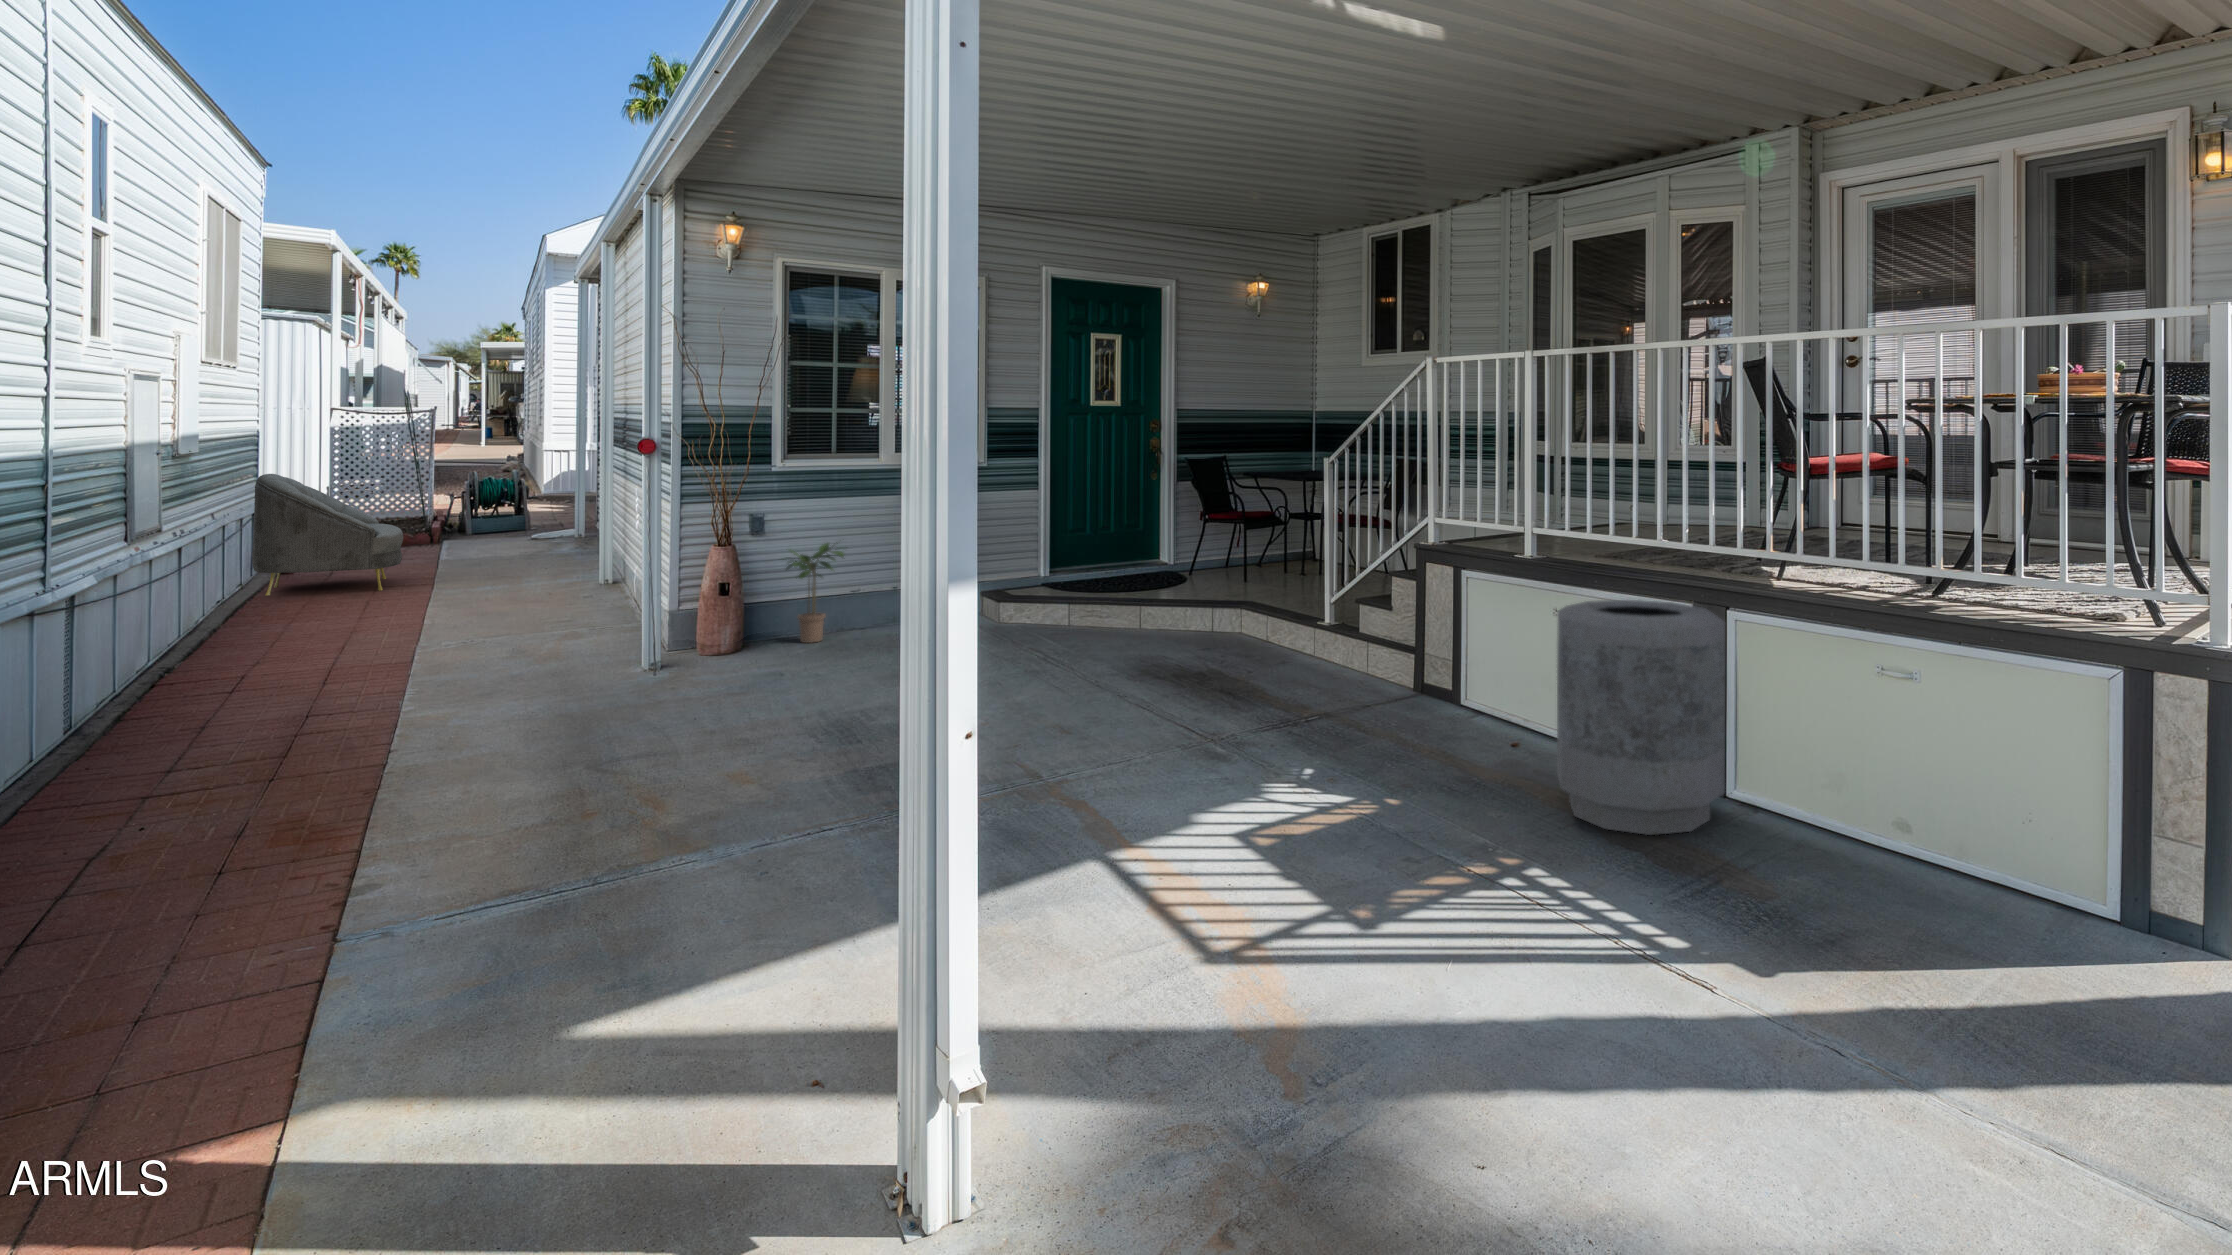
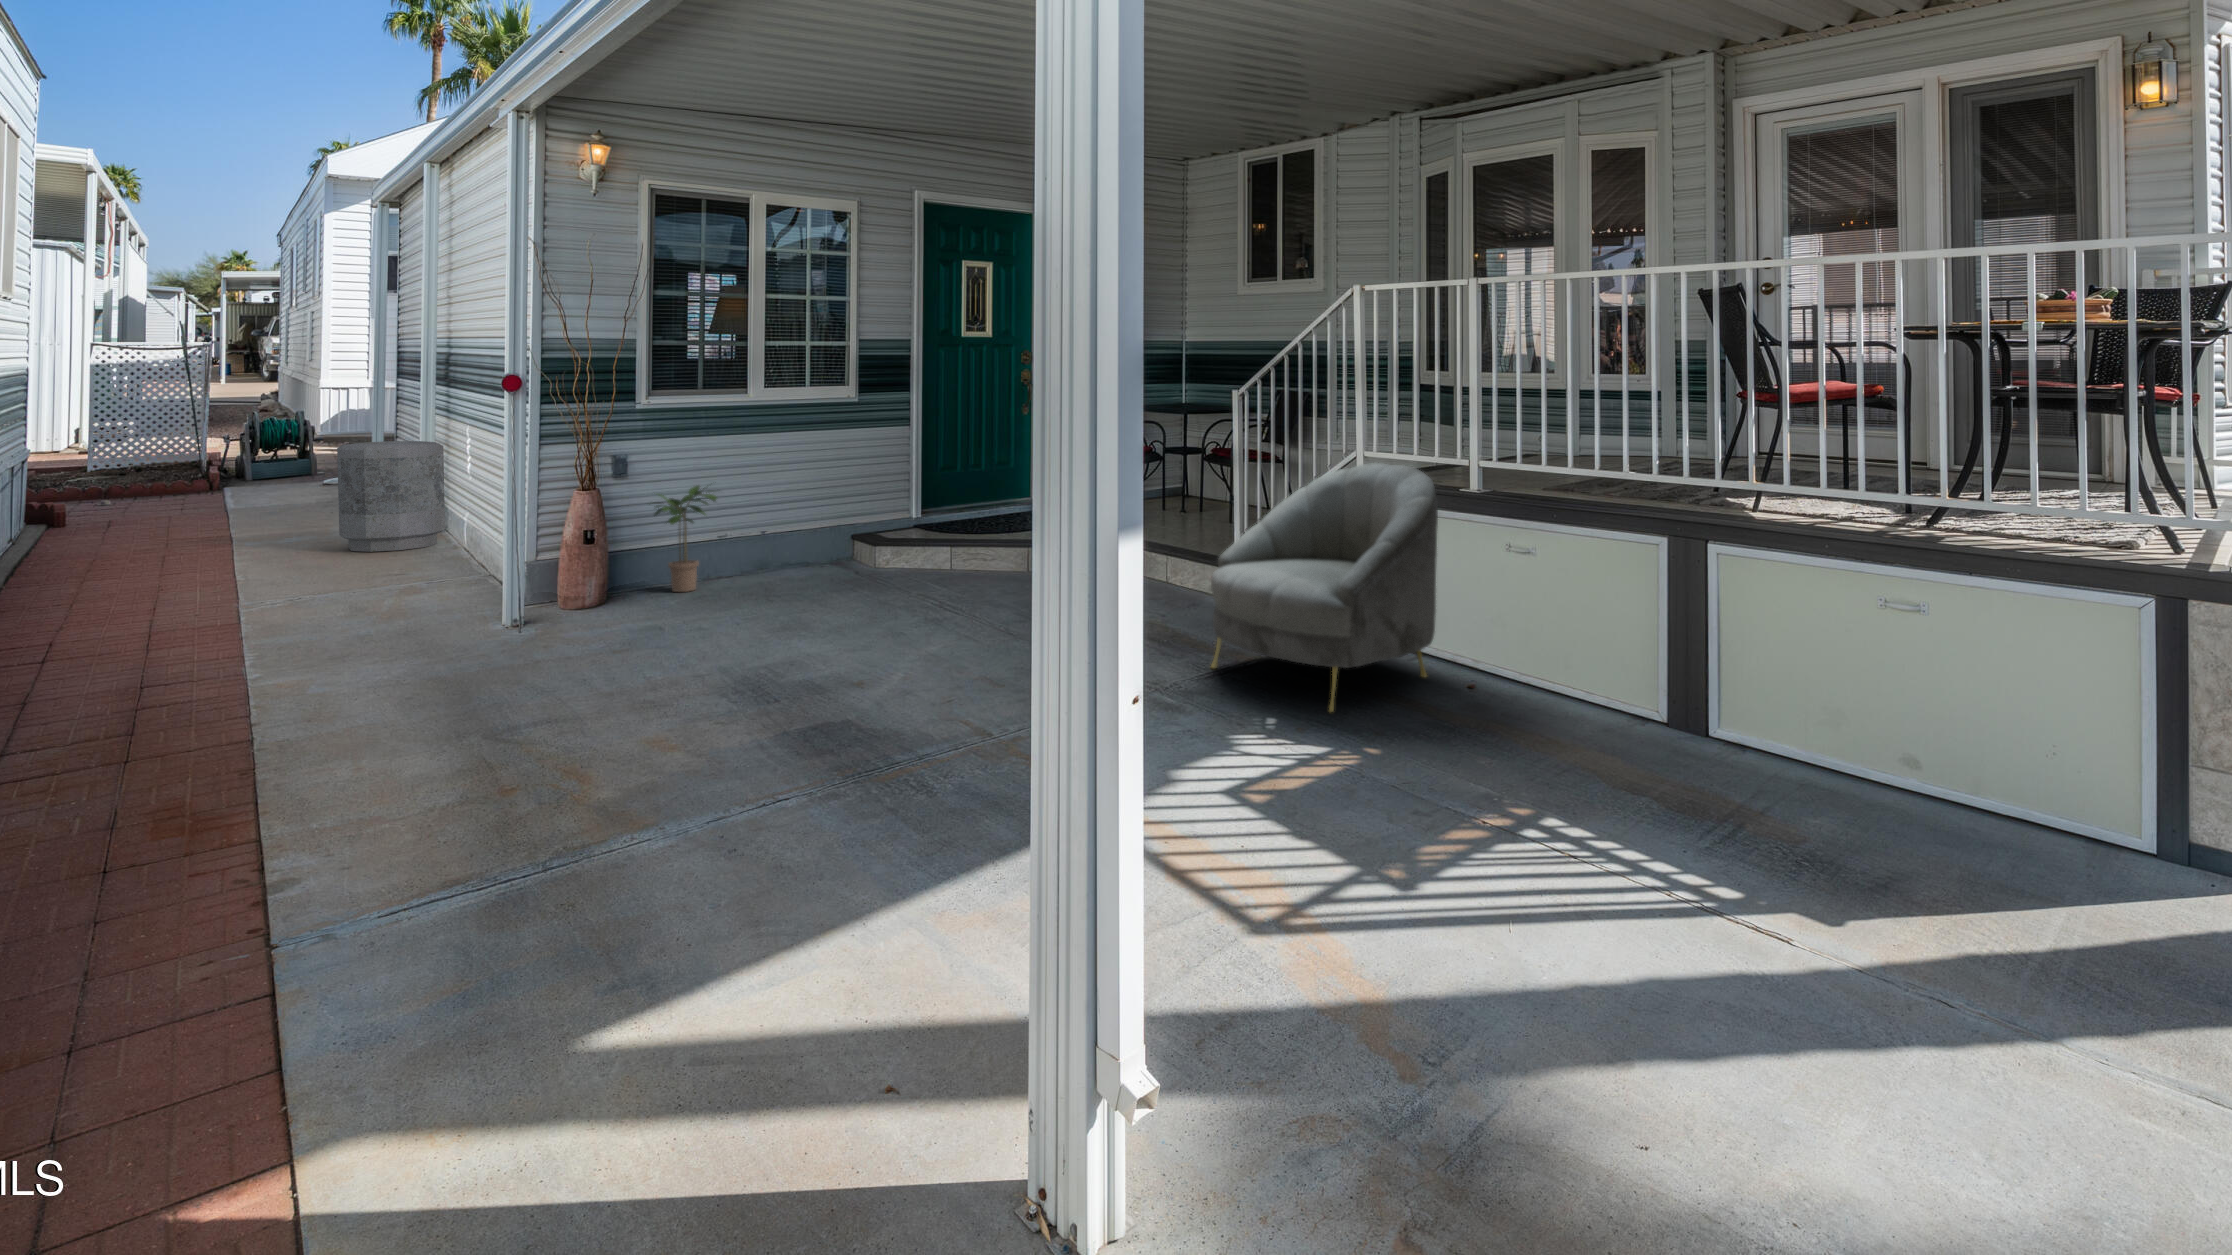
armchair: present [252,474,403,596] -> present [1211,463,1438,712]
trash can: present [1557,600,1725,835] -> present [337,441,445,552]

